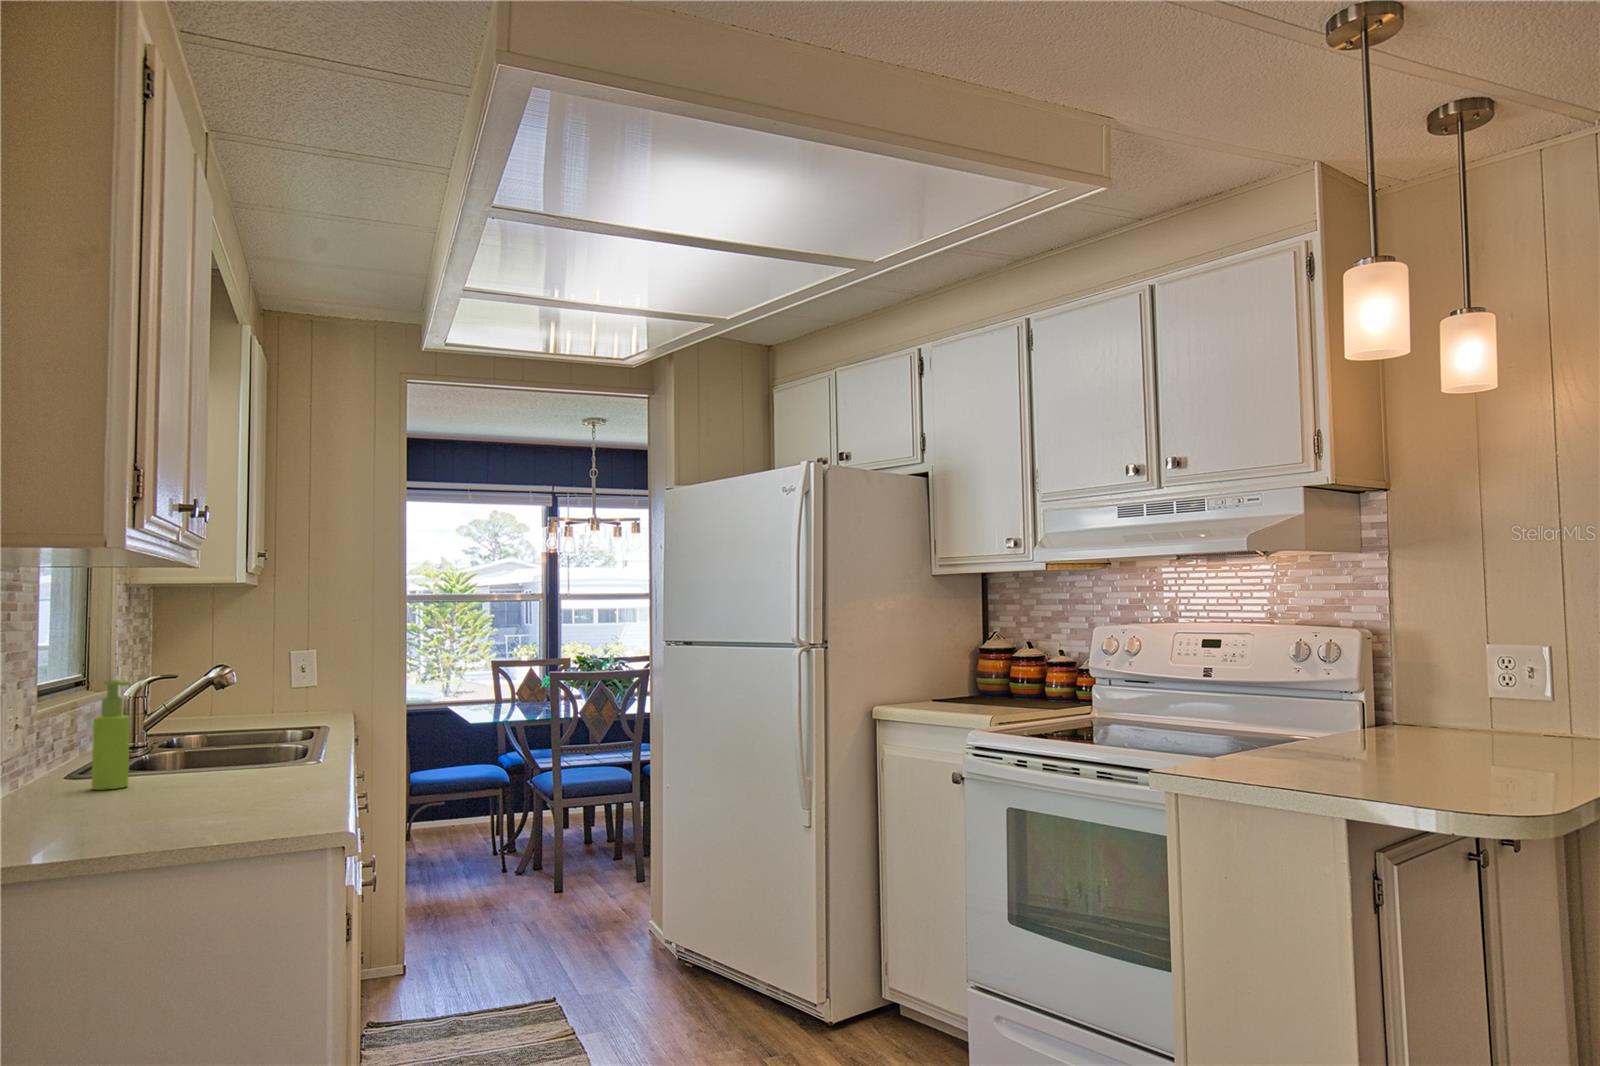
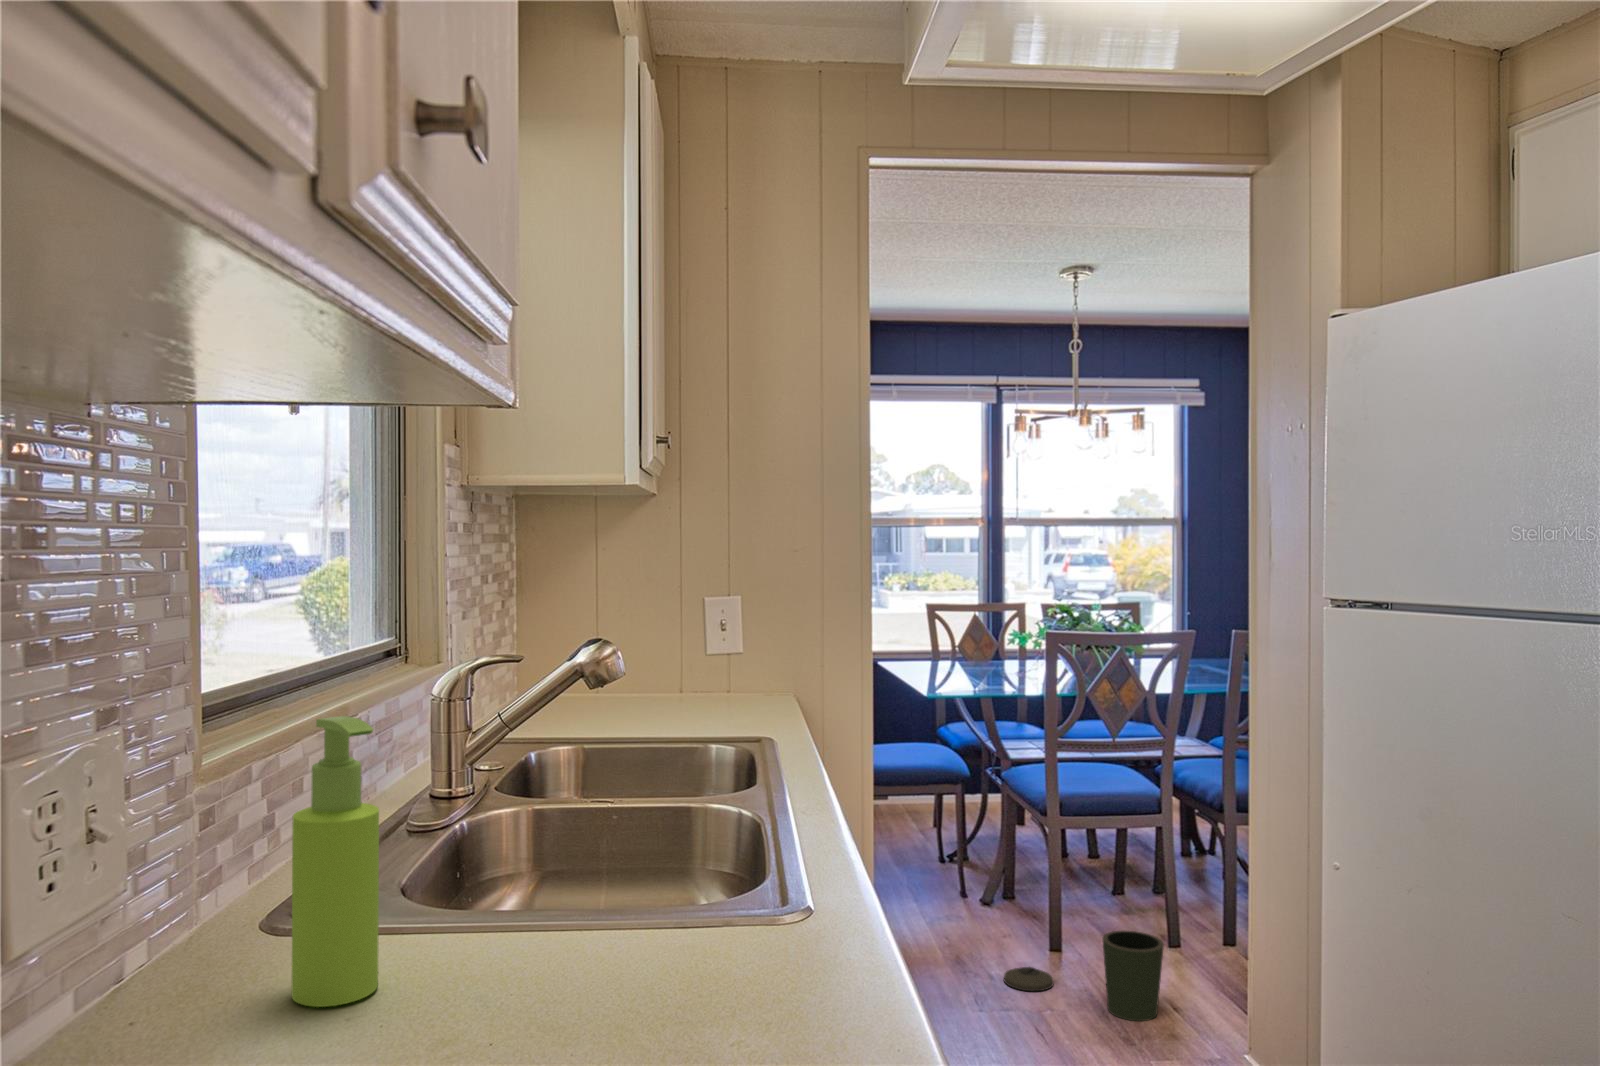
trash can: none [517,865,617,920] -> present [1004,931,1164,1021]

